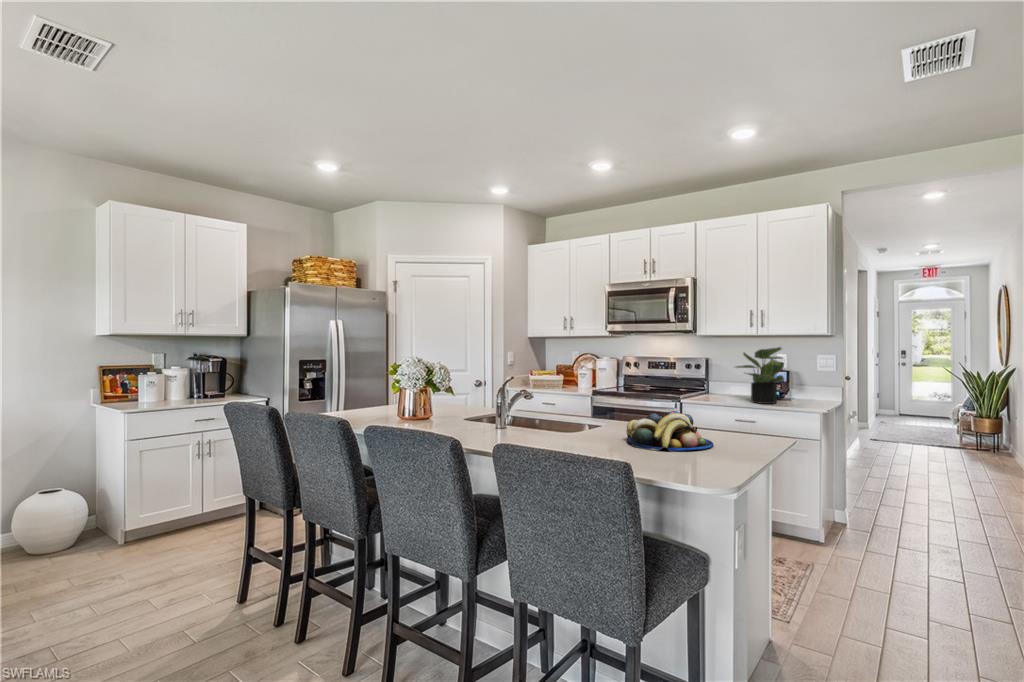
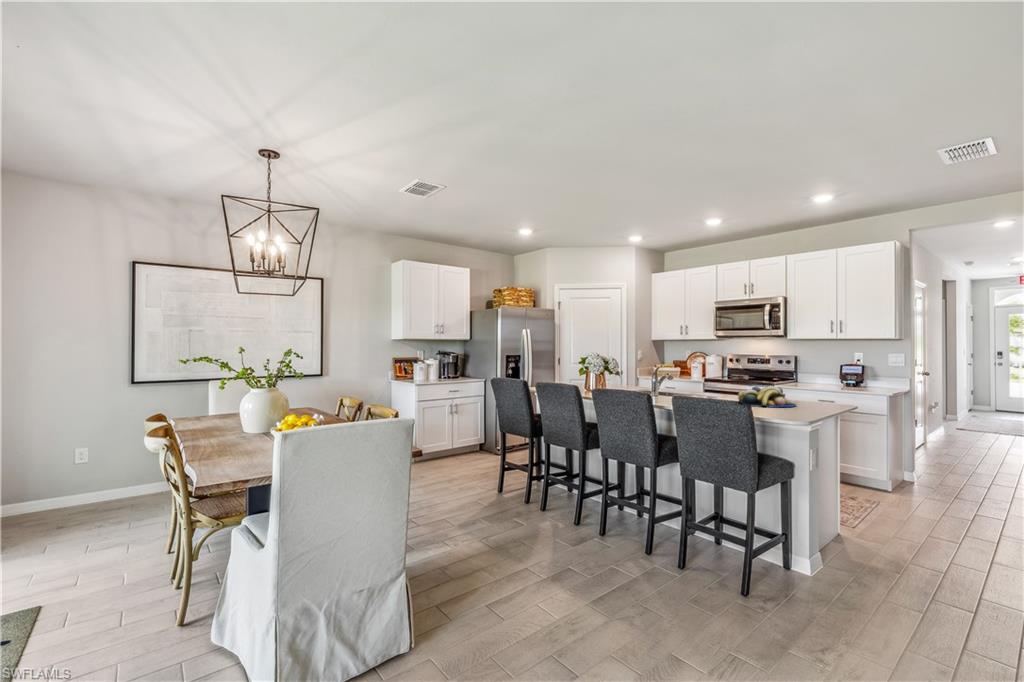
potted plant: present [737,347,784,404] -> none [816,347,860,389]

